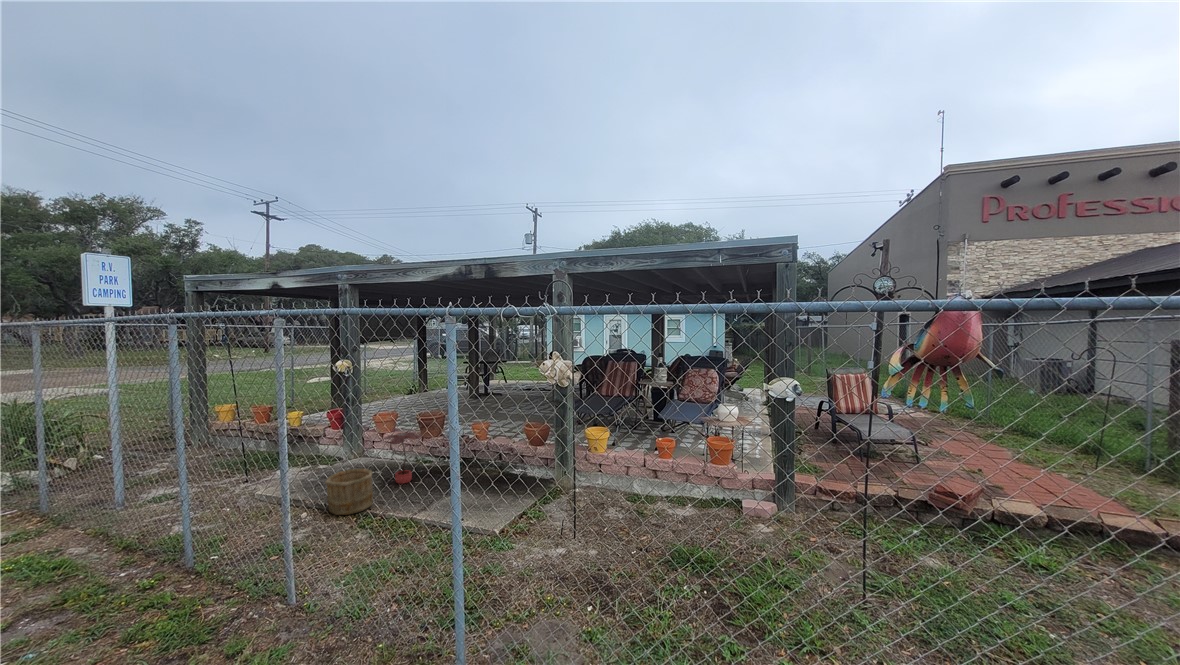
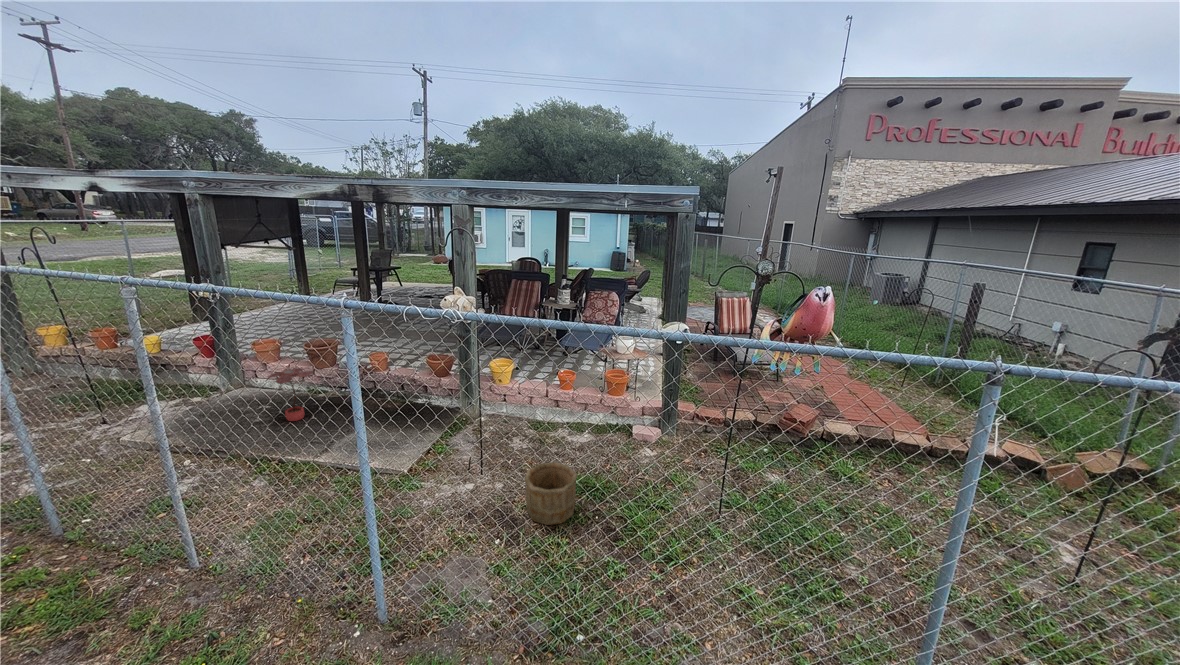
wooden bucket: present [325,468,373,515] -> present [525,462,577,525]

